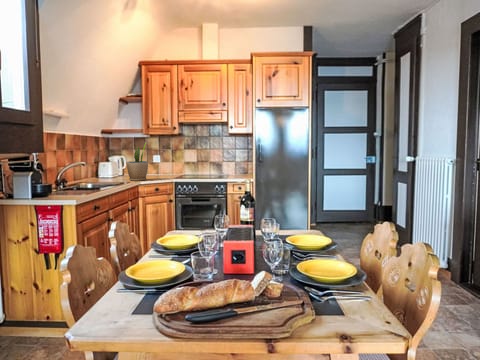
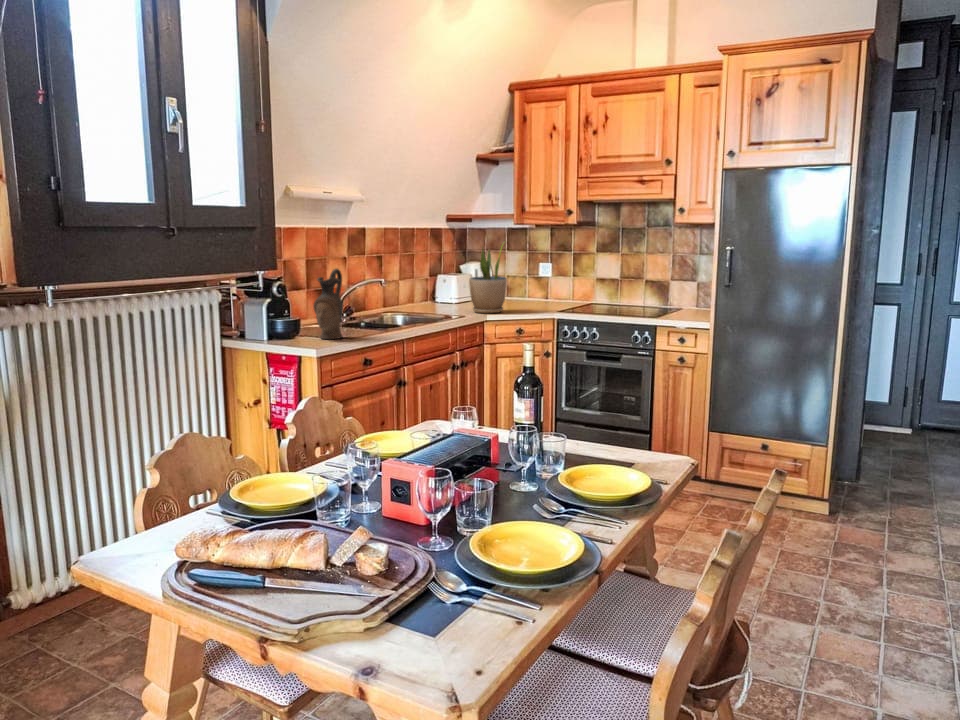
ceramic pitcher: none [60,154,78,196] -> present [313,269,343,339]

